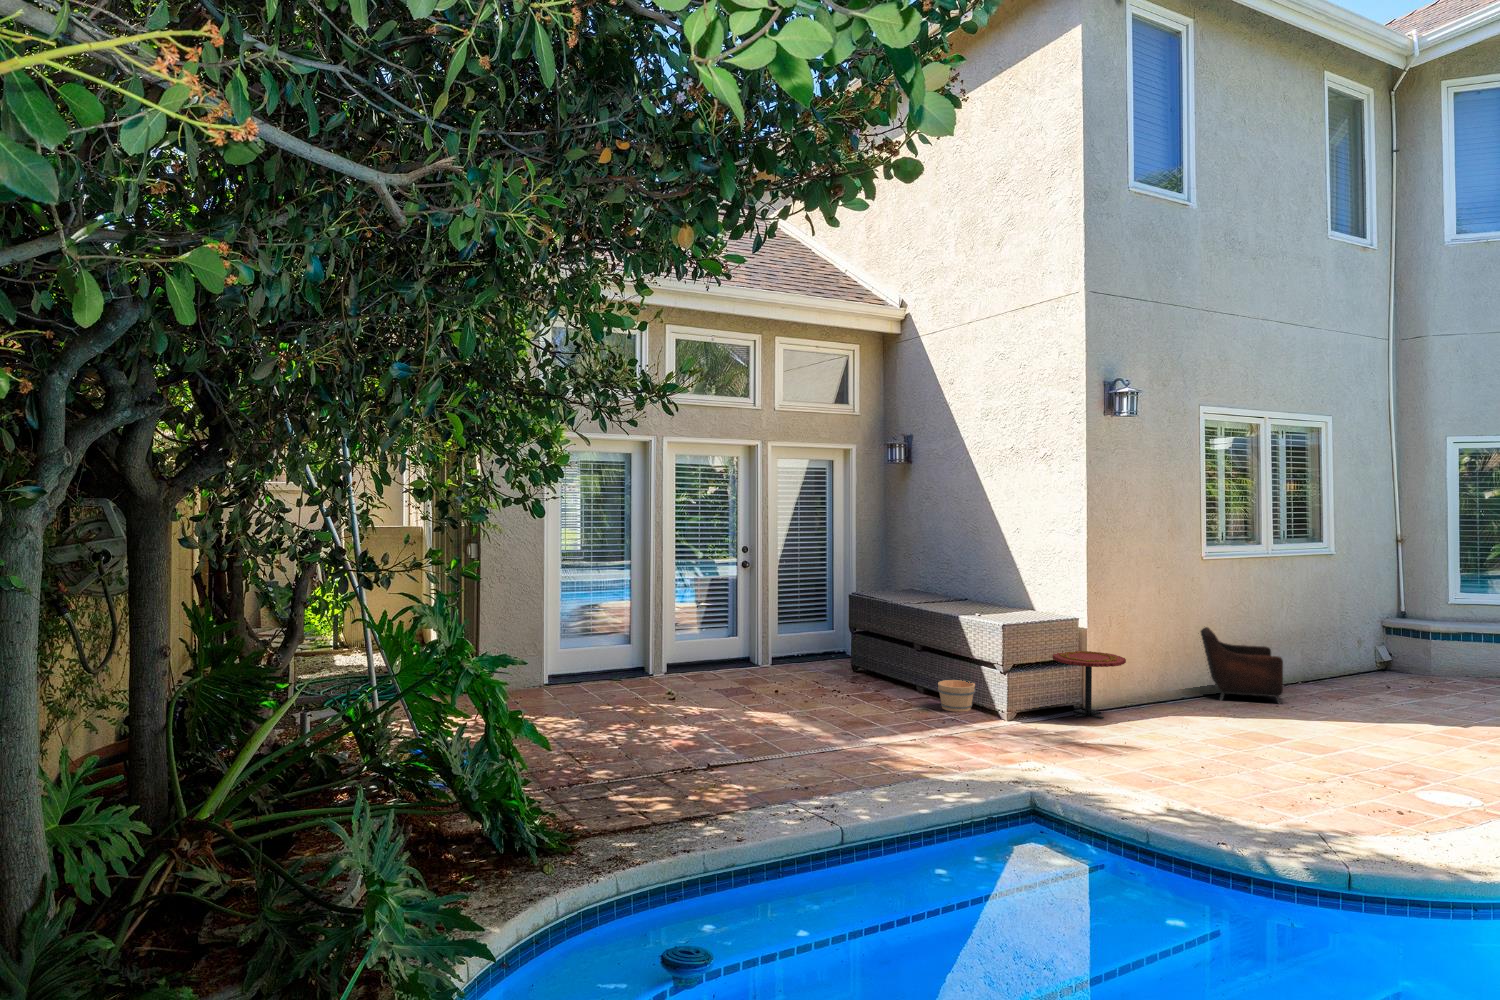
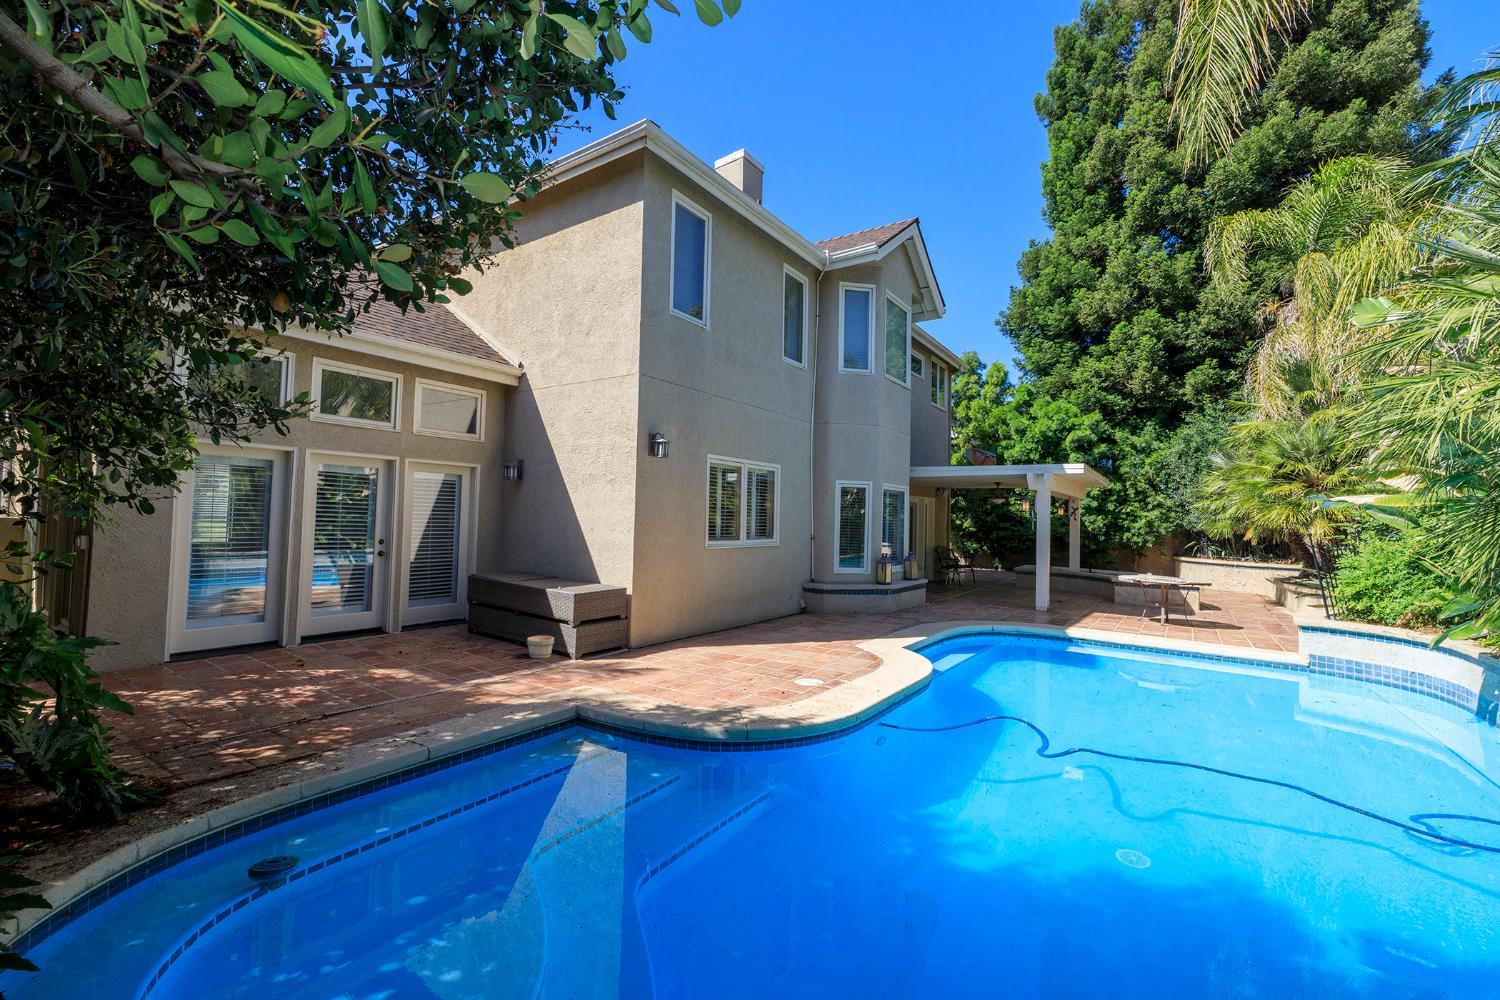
armchair: present [1200,627,1283,704] -> none [704,593,749,640]
side table: present [1052,651,1126,719] -> none [608,611,654,656]

